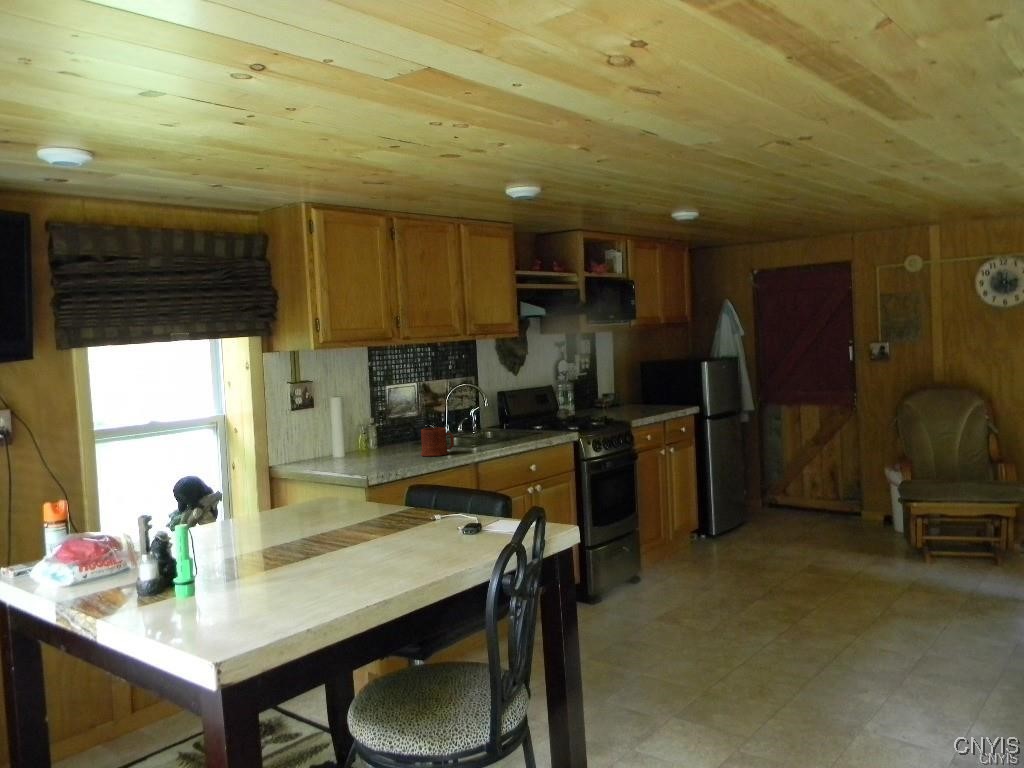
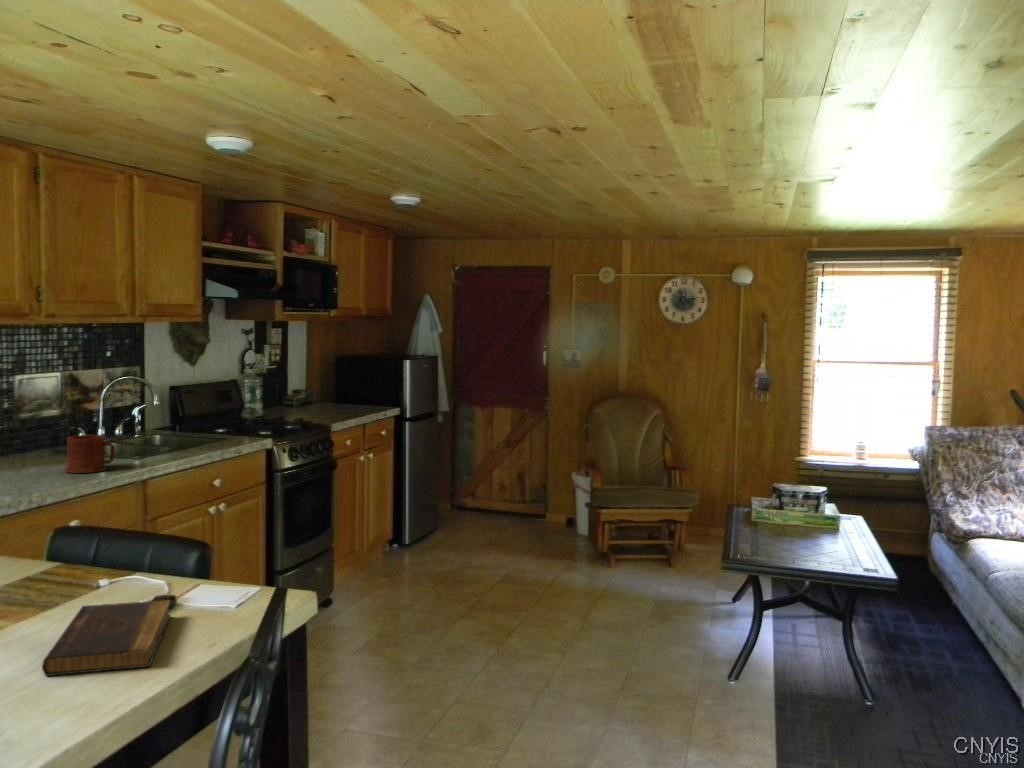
book: none [397,524,477,559] -> present [42,600,170,676]

